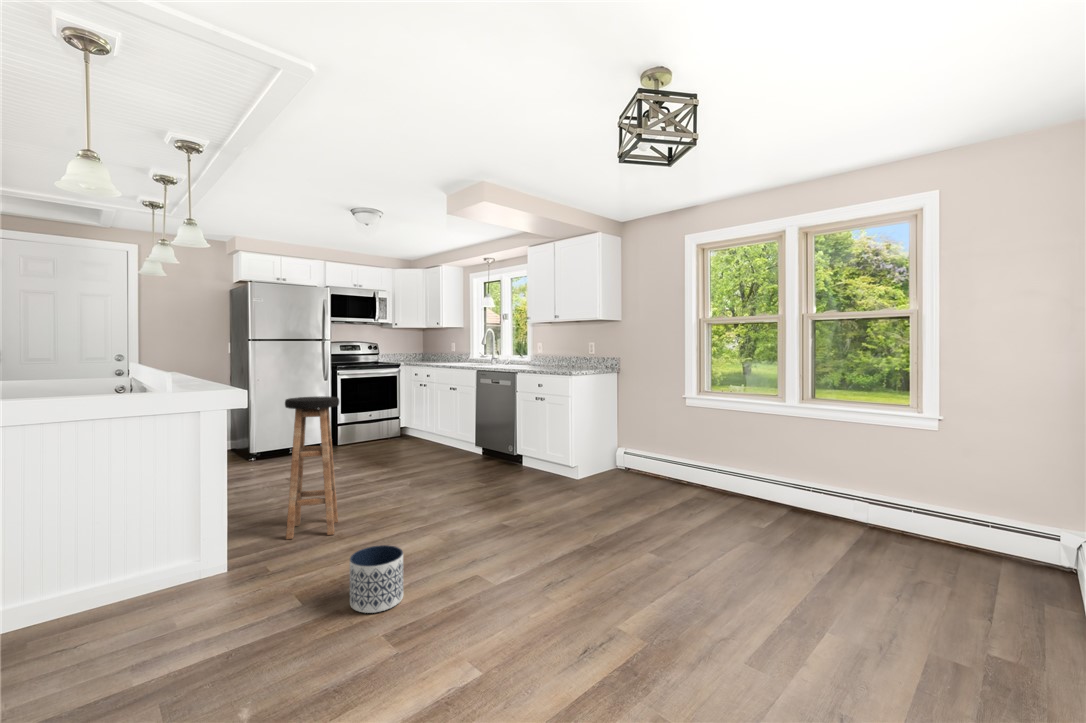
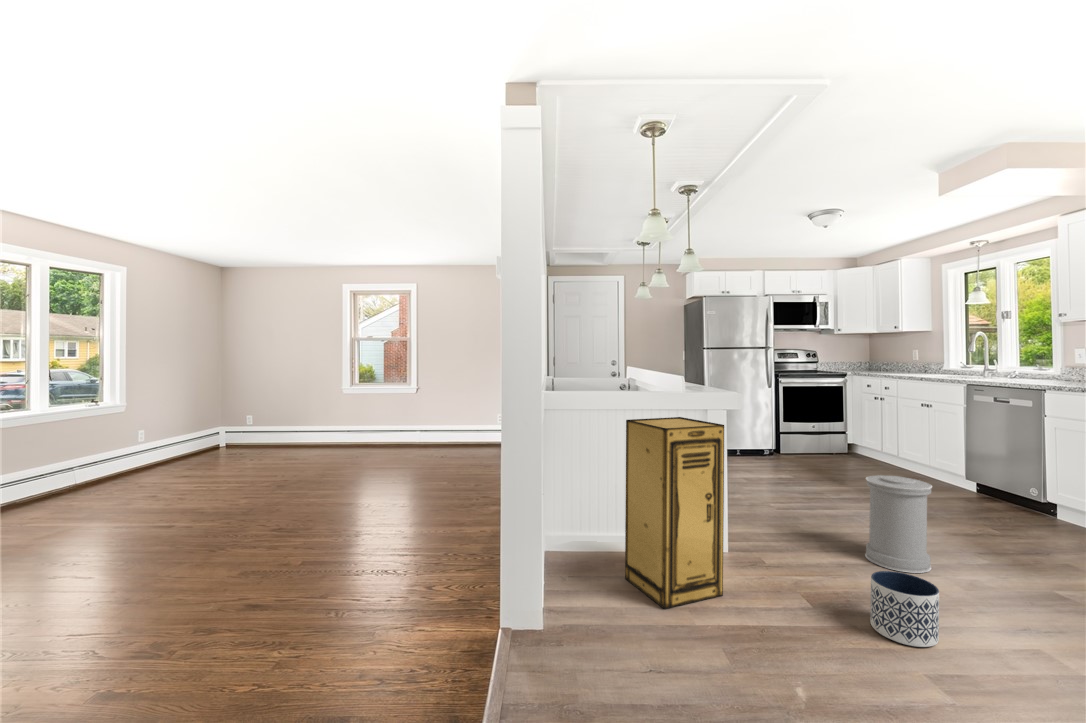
bar stool: present [285,396,339,539] -> none [767,405,821,546]
storage cabinet: none [39,422,194,676] -> present [625,417,724,609]
trash can: none [375,455,425,540] -> present [865,475,932,573]

